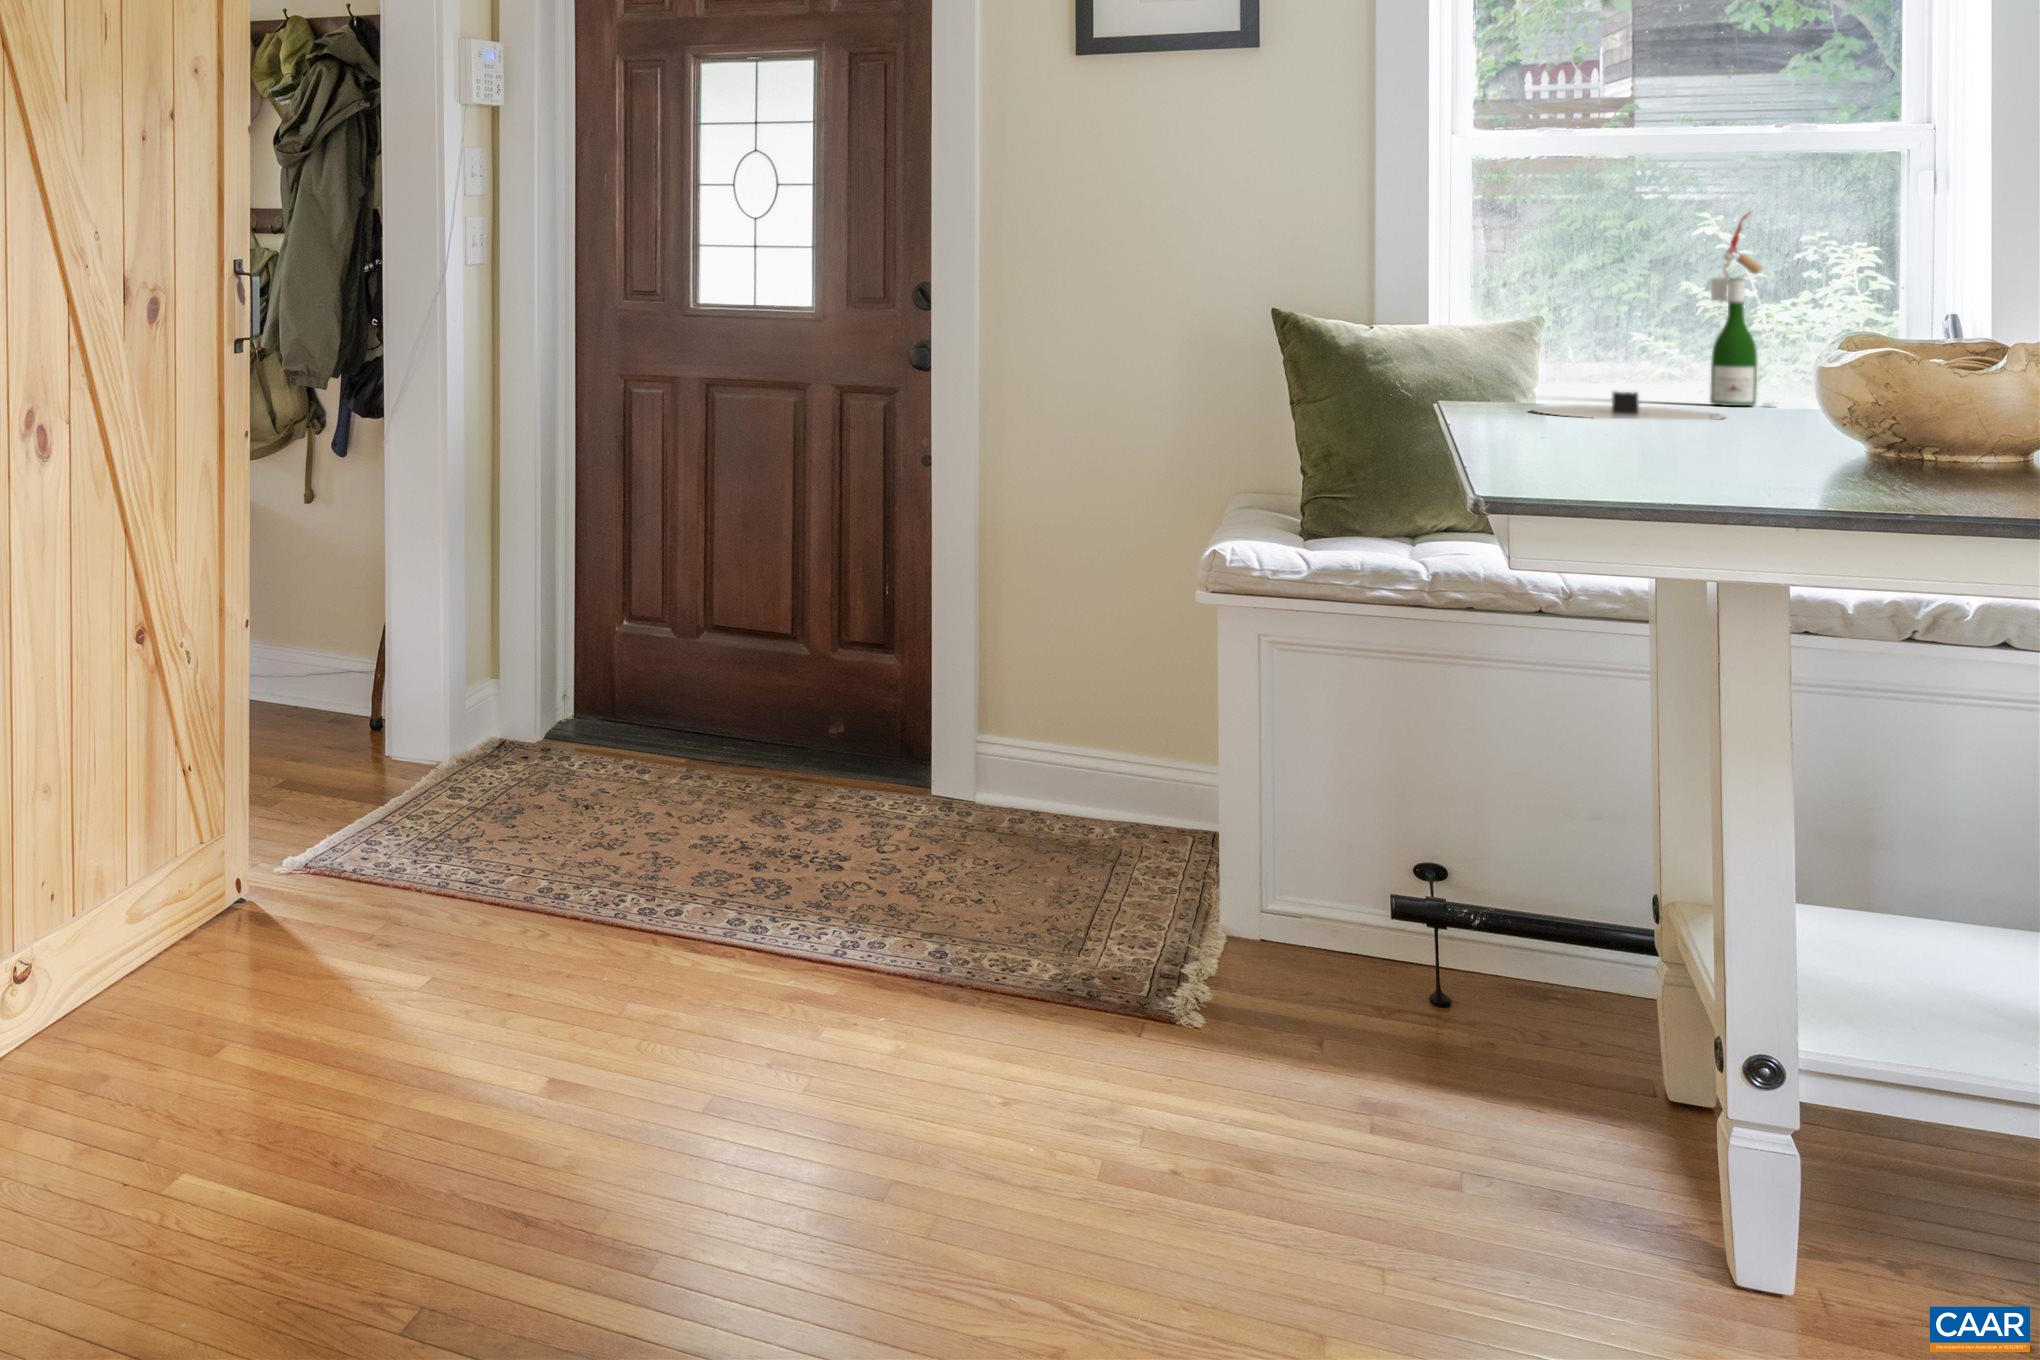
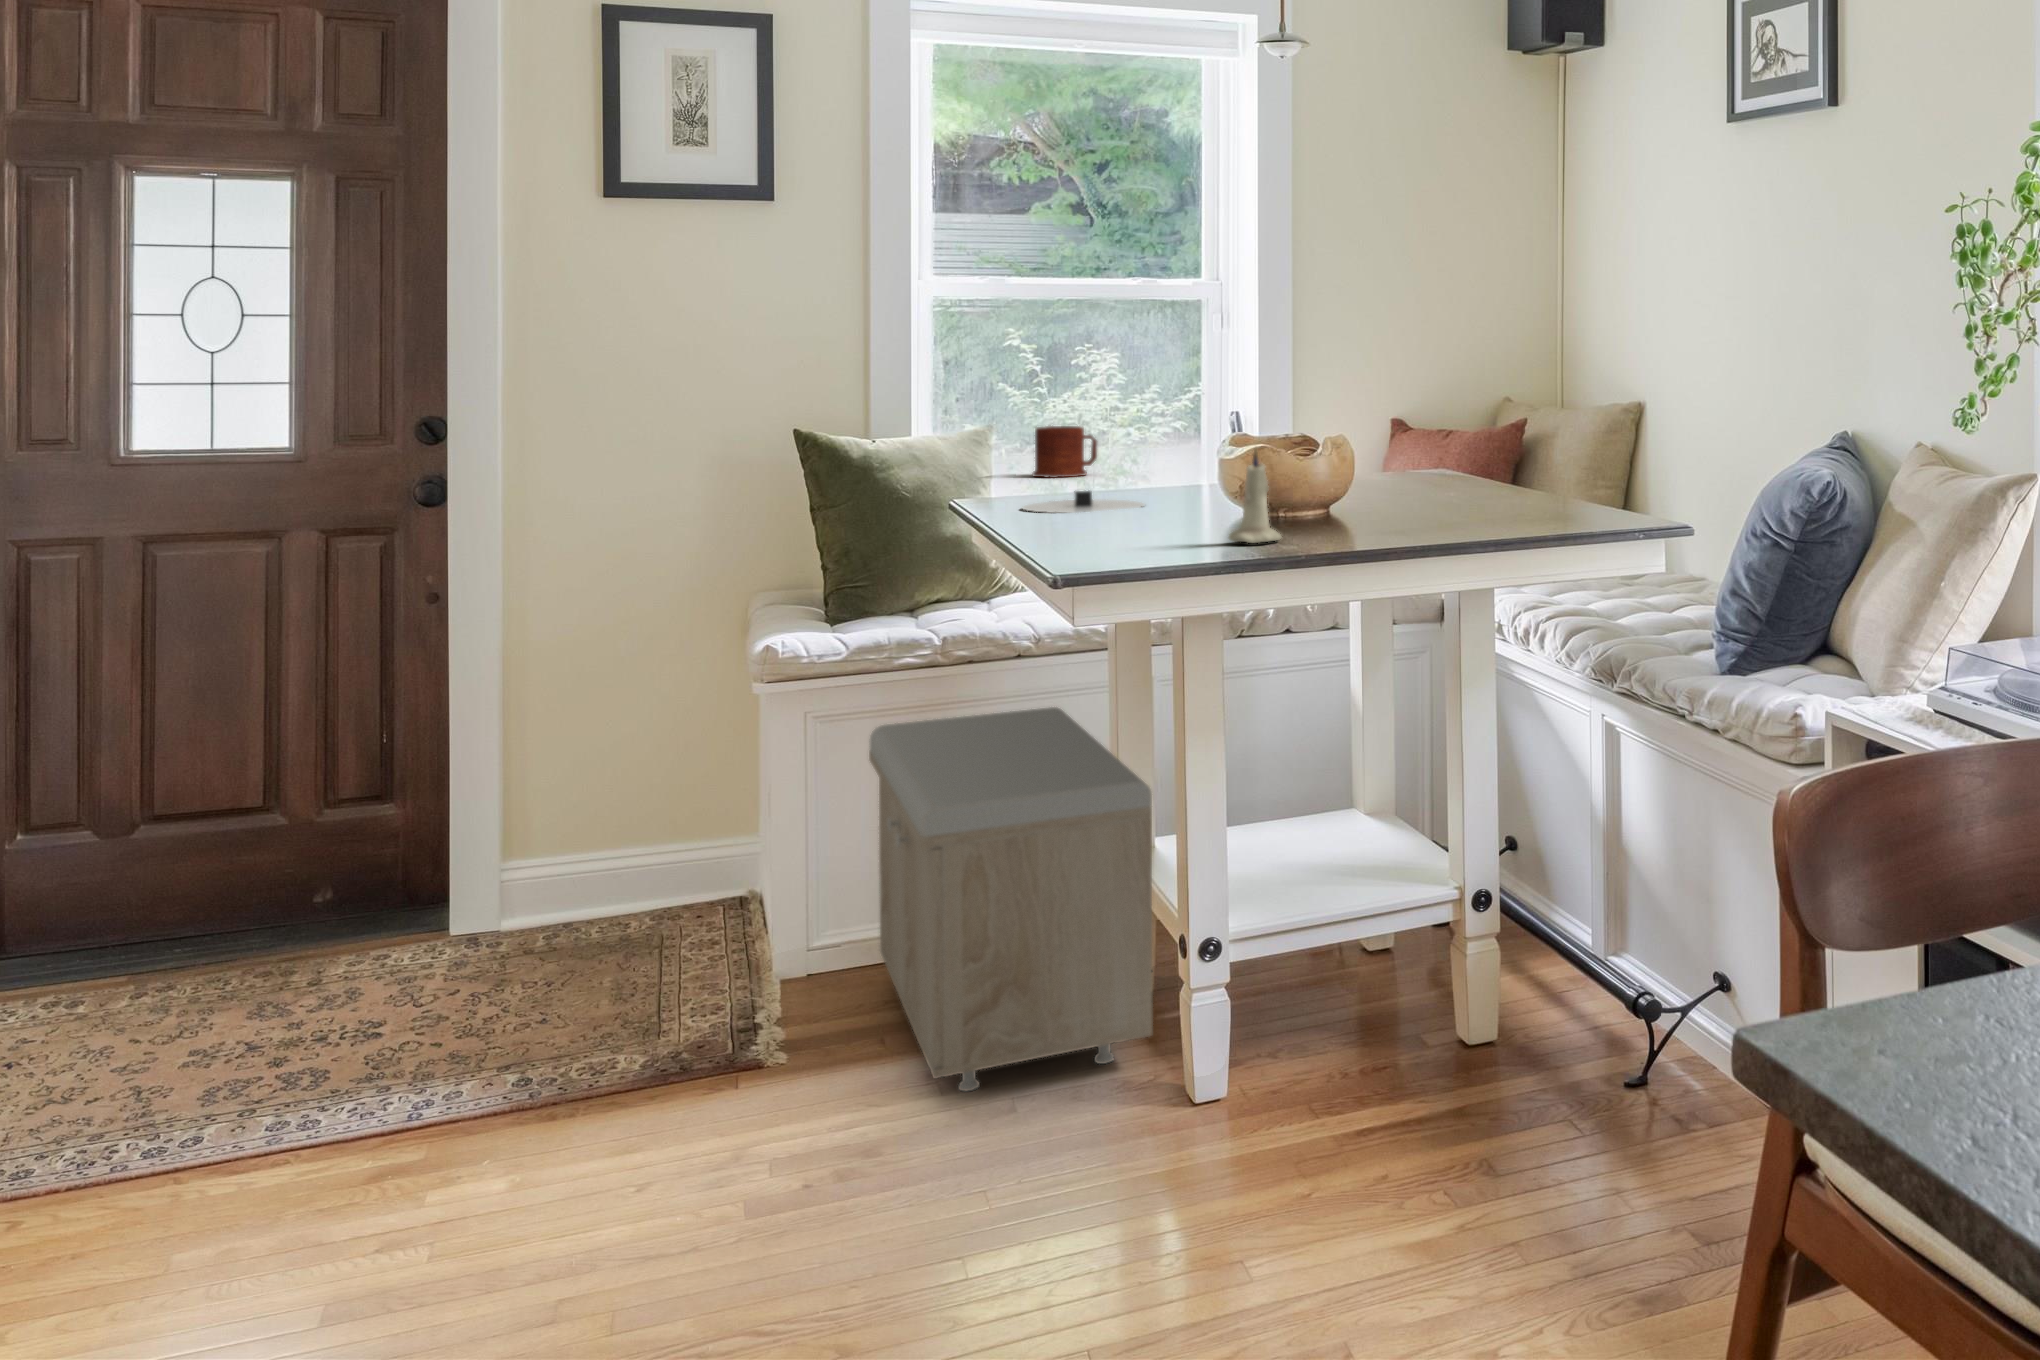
wine bottle: present [1710,213,1777,406] -> none [1121,354,1164,492]
candle: none [1806,313,1912,466] -> present [1229,449,1281,543]
mug: none [1598,321,1700,388] -> present [1033,426,1097,478]
storage bench: none [1327,663,1694,1178] -> present [869,707,1152,1091]

